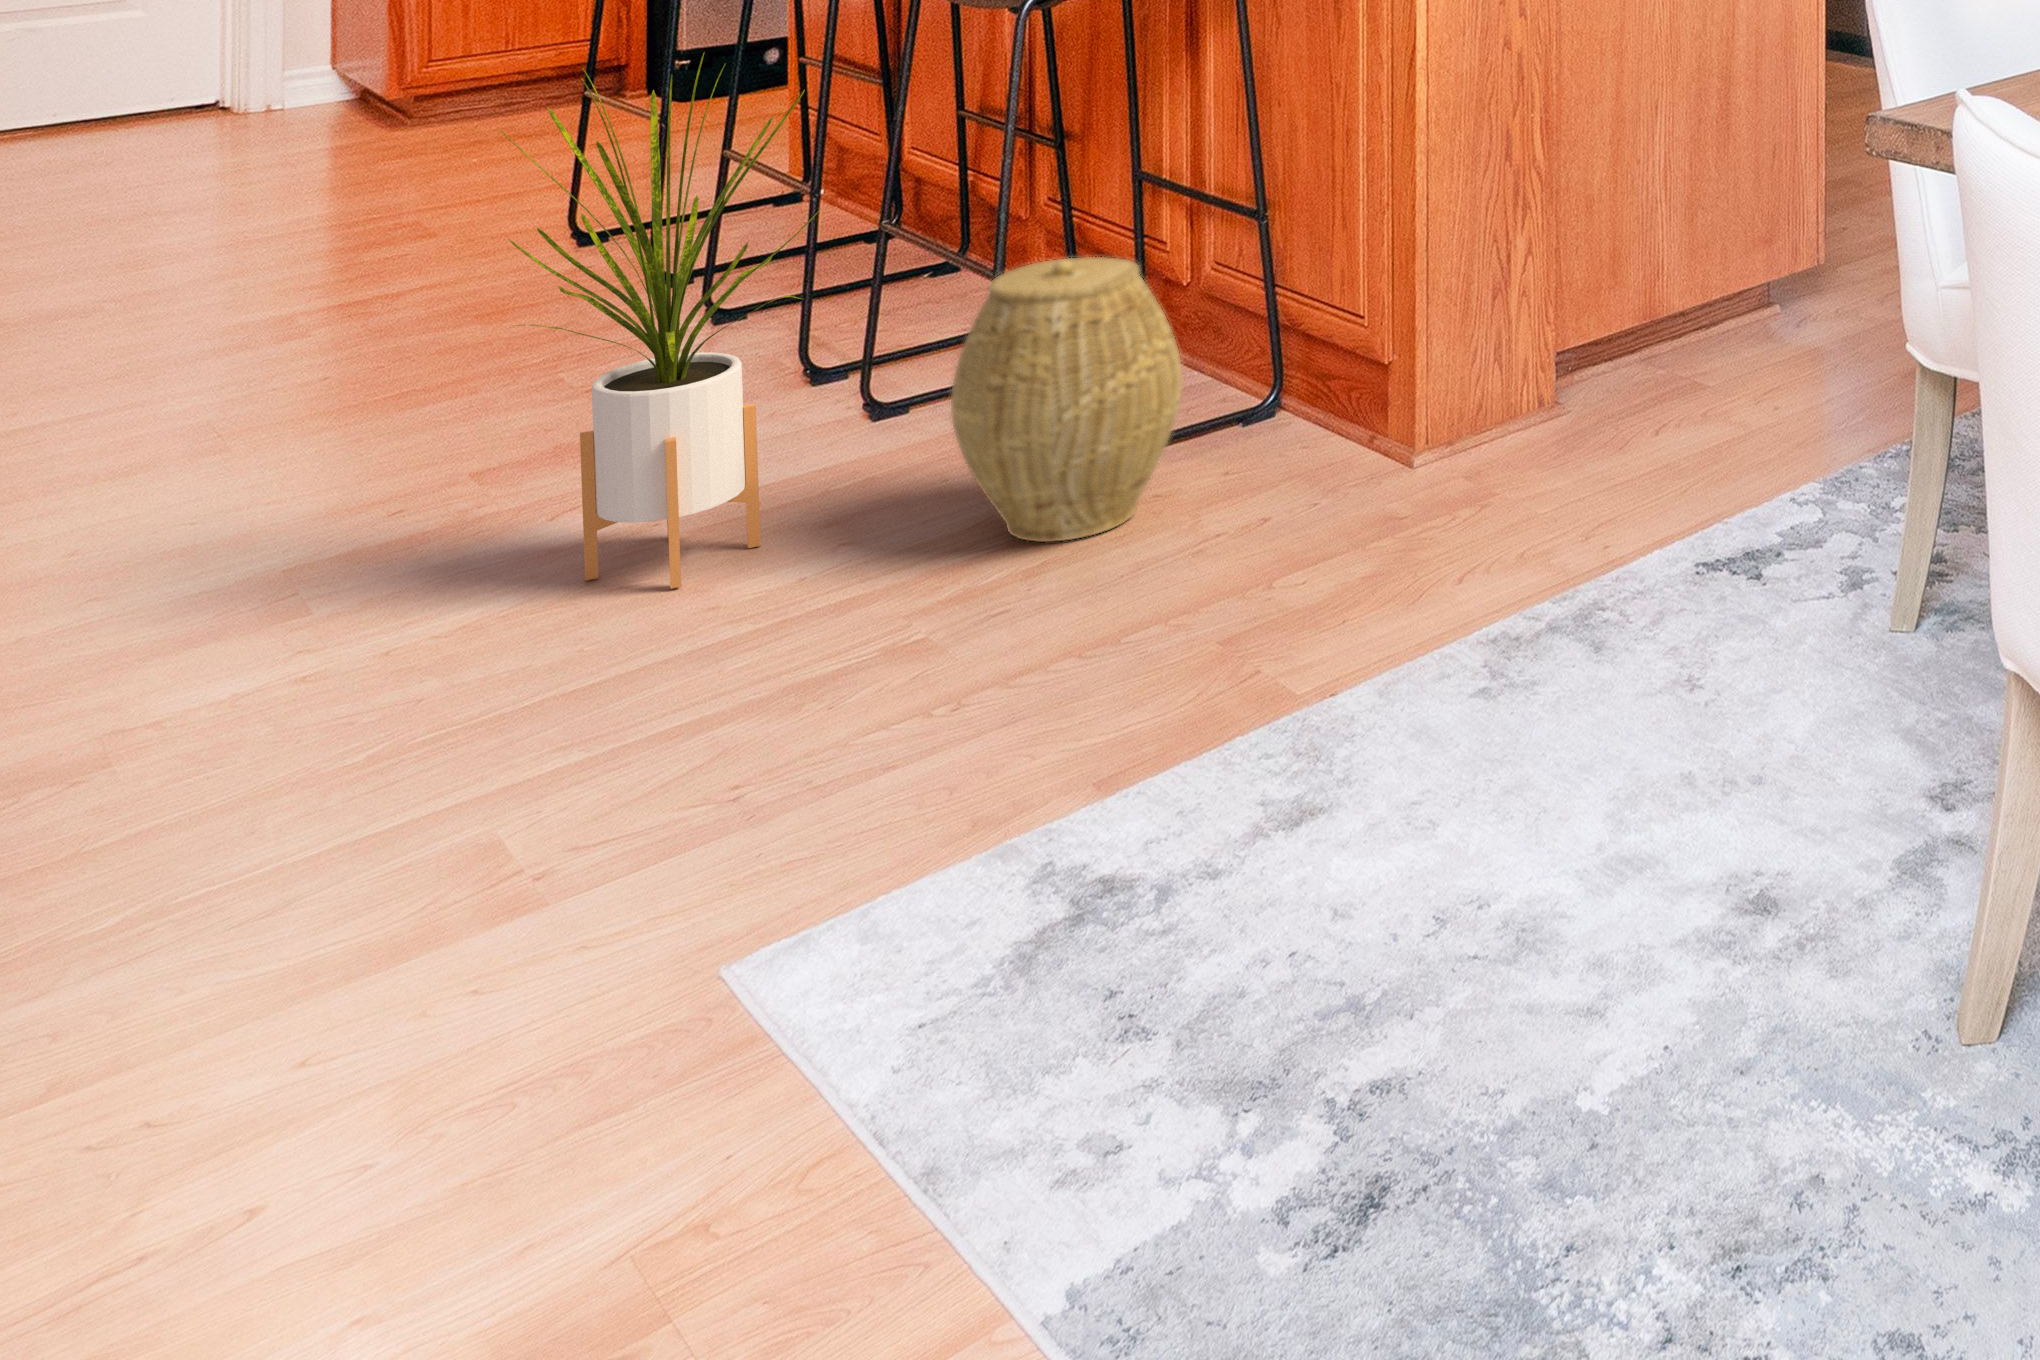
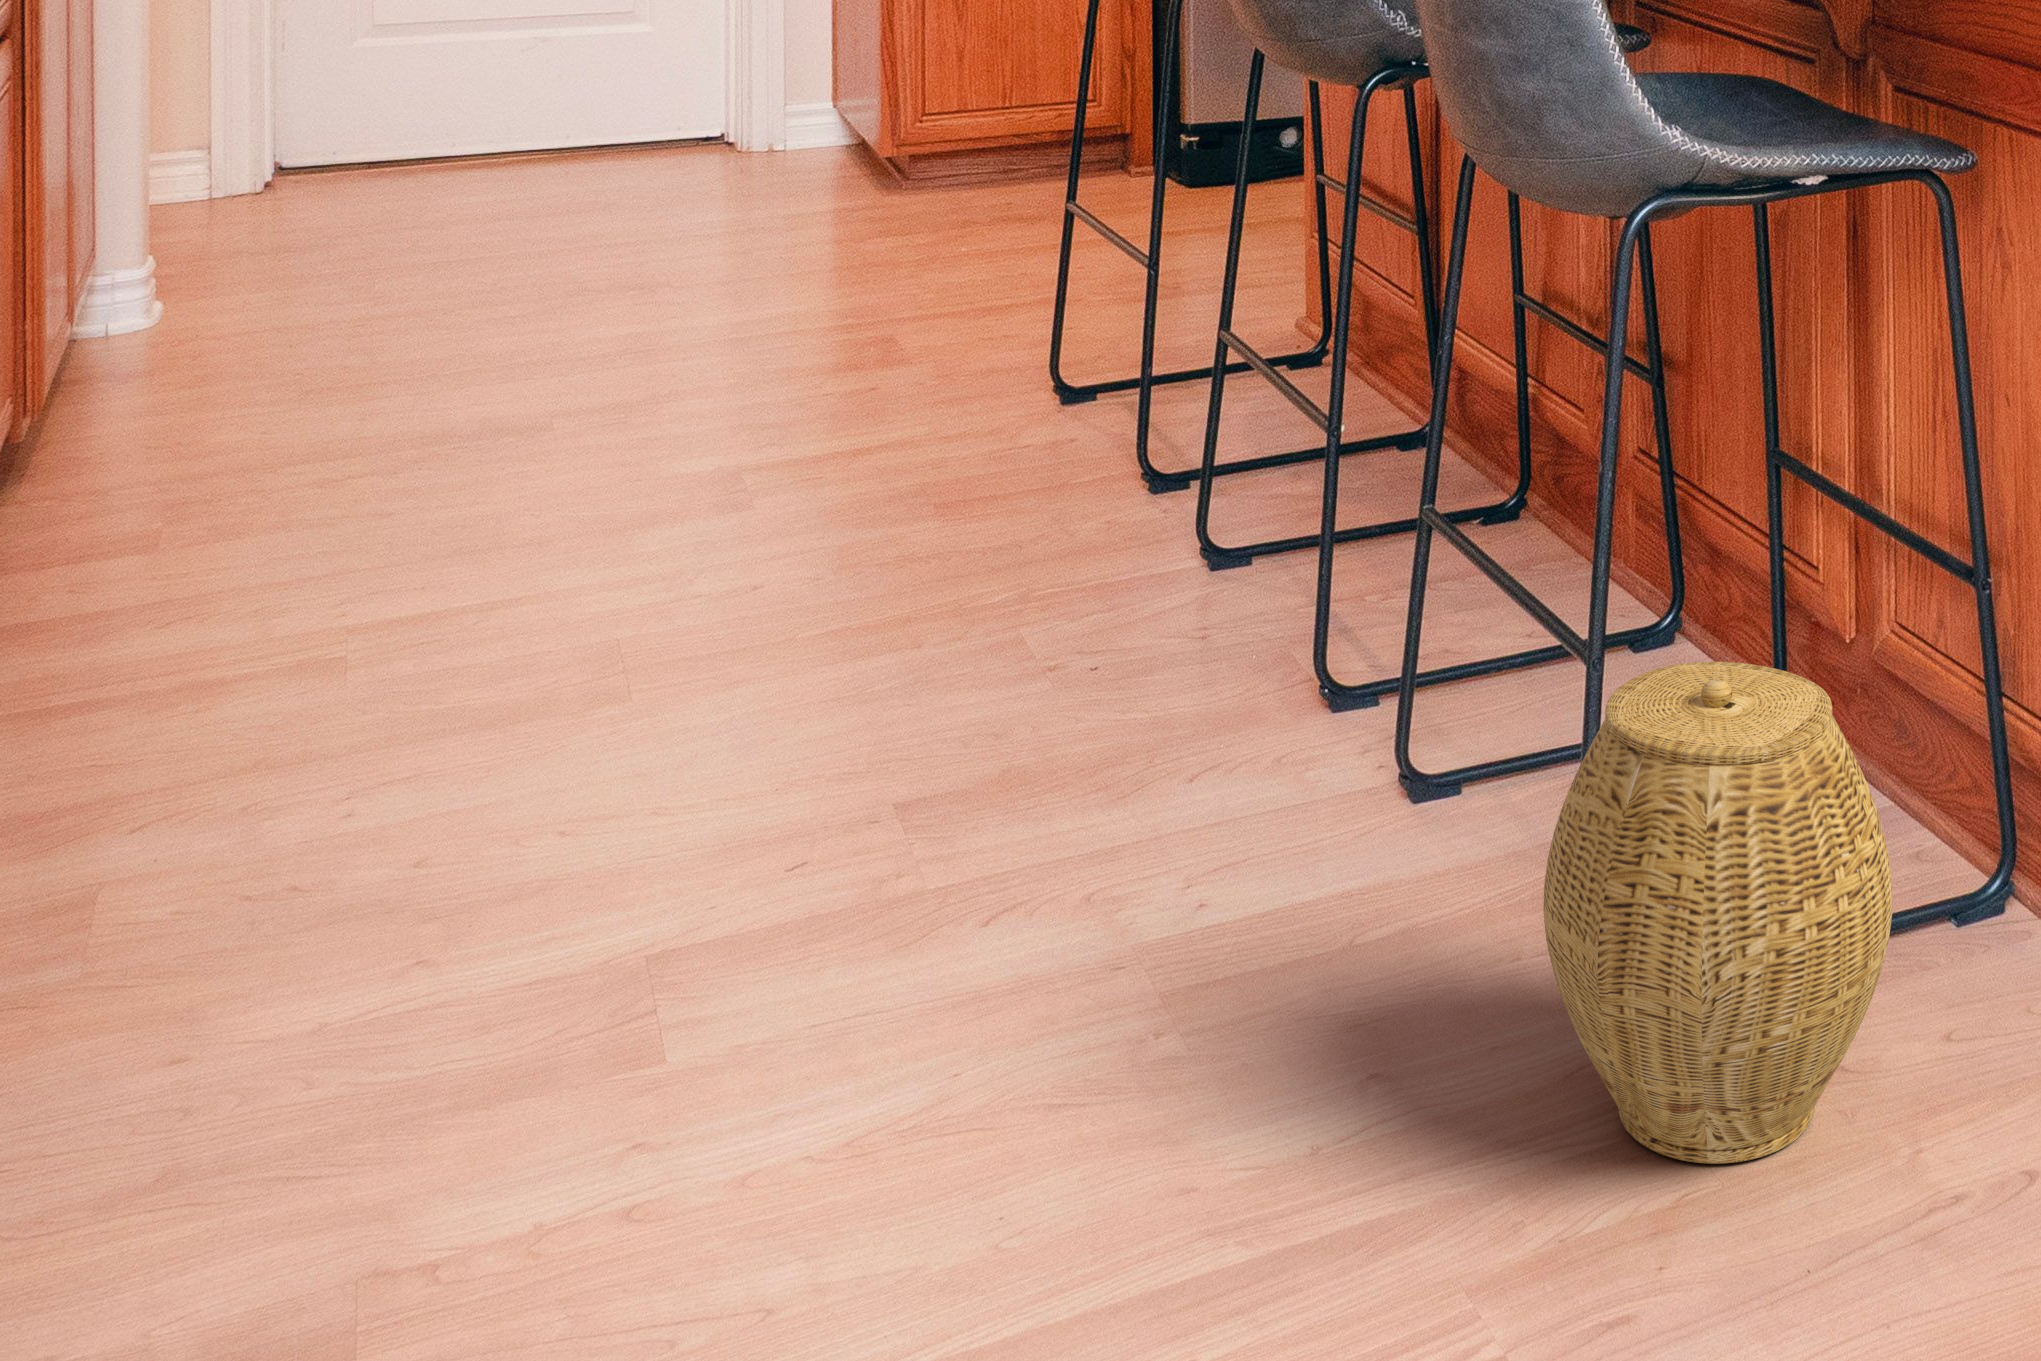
house plant: present [500,53,821,589] -> none [930,285,1367,1154]

